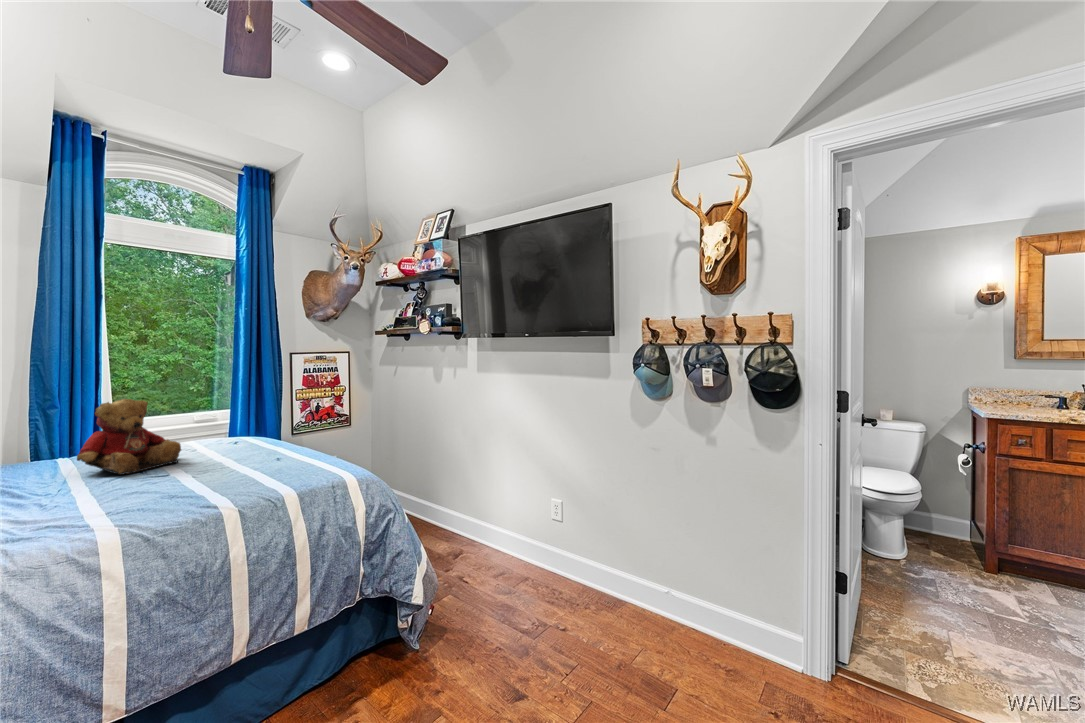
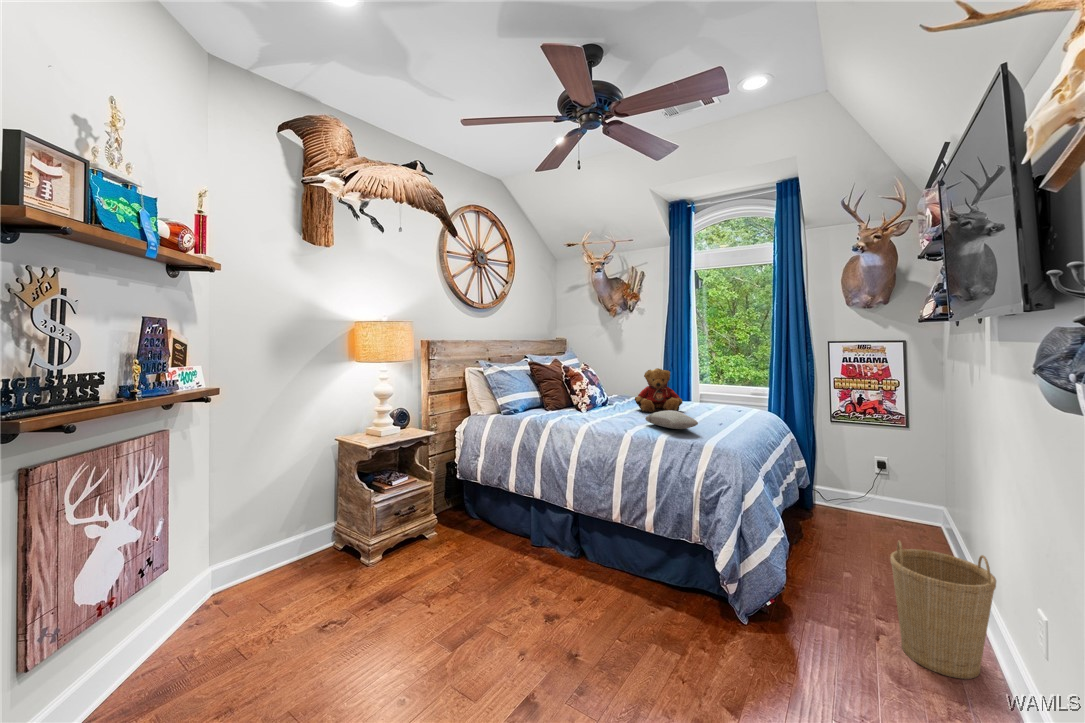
pillow: none [203,455,311,483] -> present [645,410,698,429]
basket: none [470,493,524,583] -> present [890,541,996,679]

